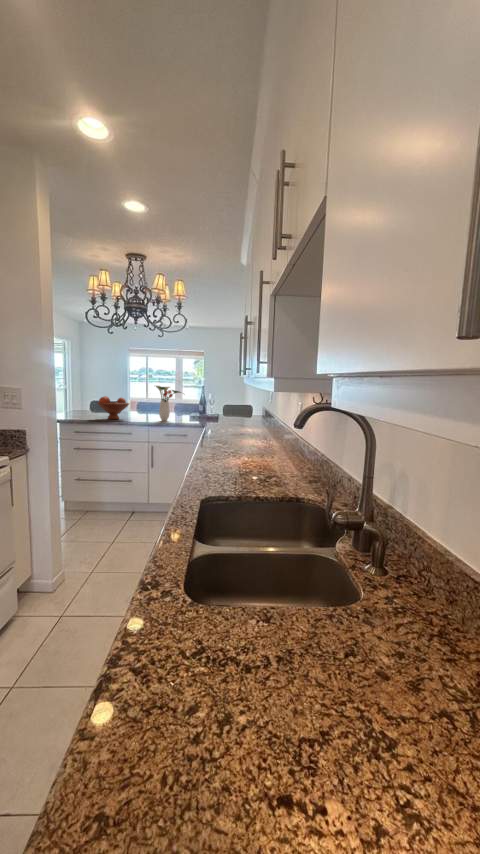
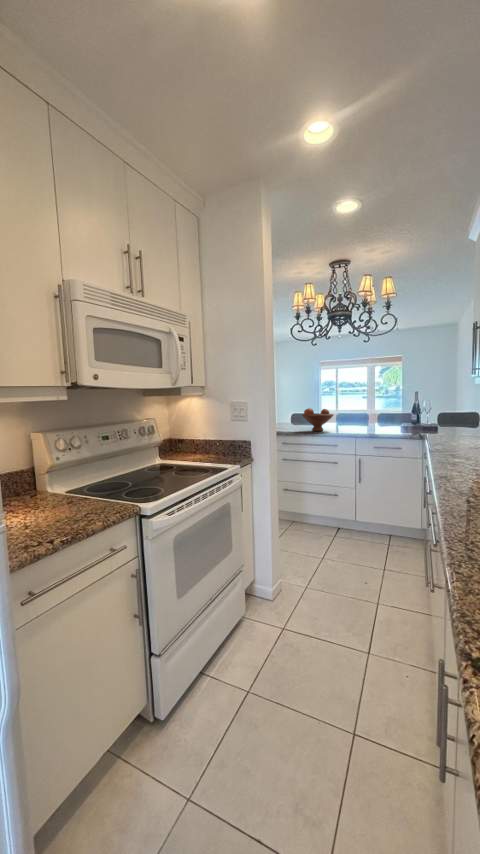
flower arrangement: present [156,386,181,421] -> none [359,394,397,432]

